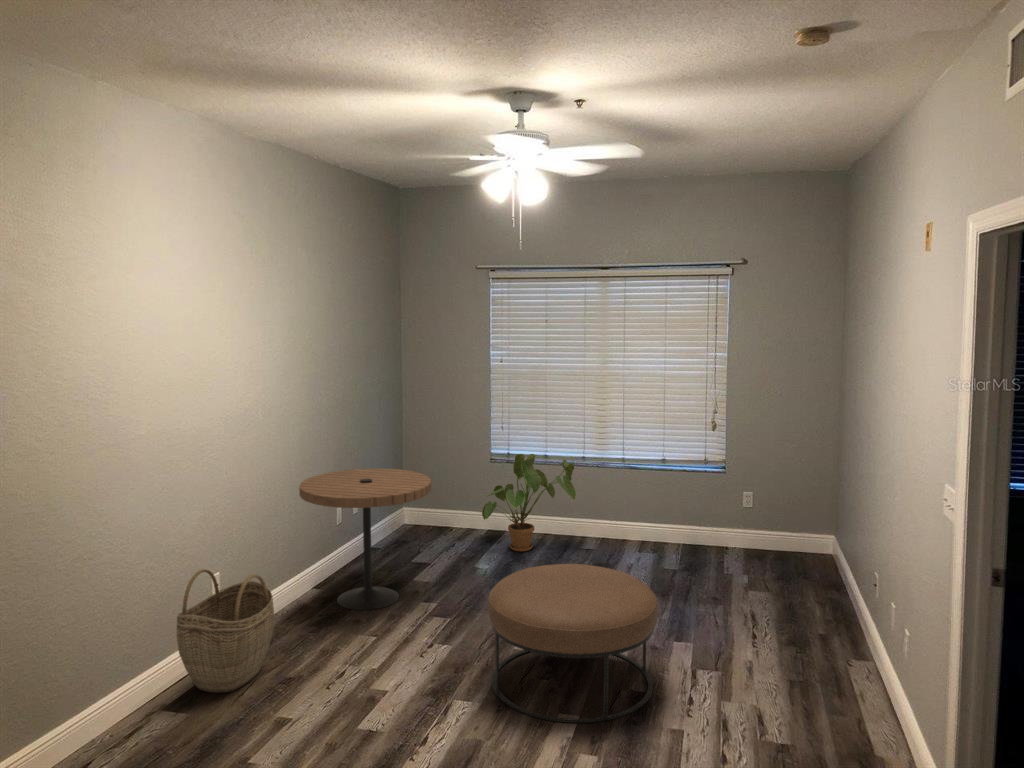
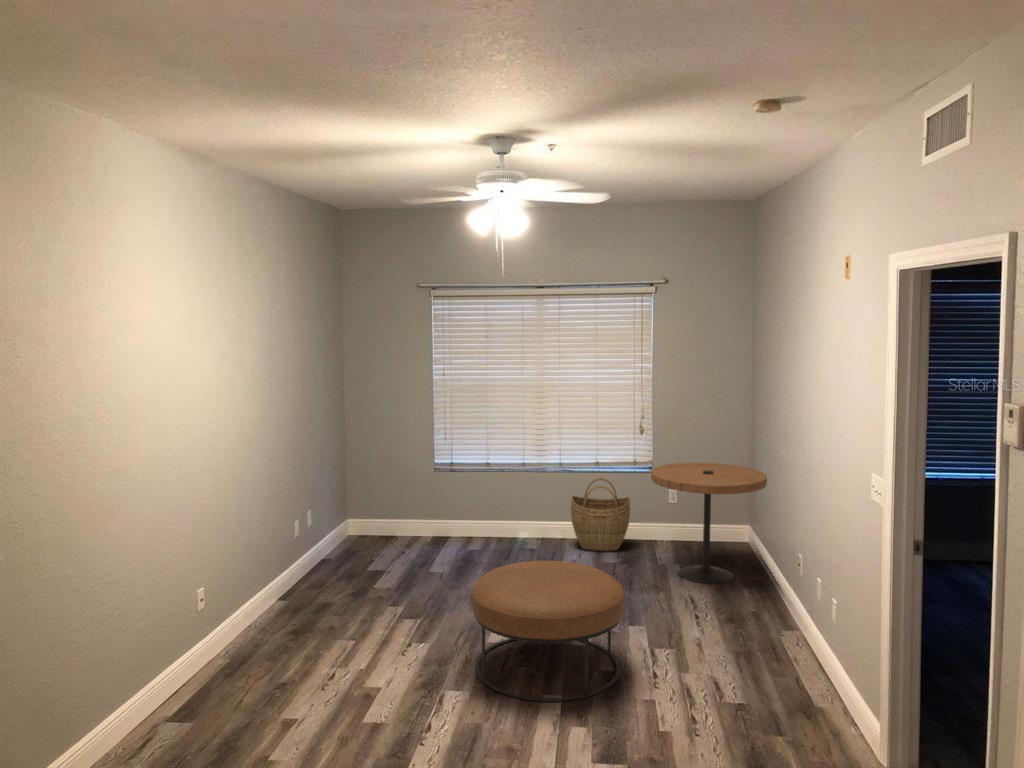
house plant: present [482,454,576,552] -> none [431,462,521,555]
side table: present [299,468,431,610] -> present [651,463,767,584]
woven basket: present [177,569,274,693] -> present [571,478,630,551]

